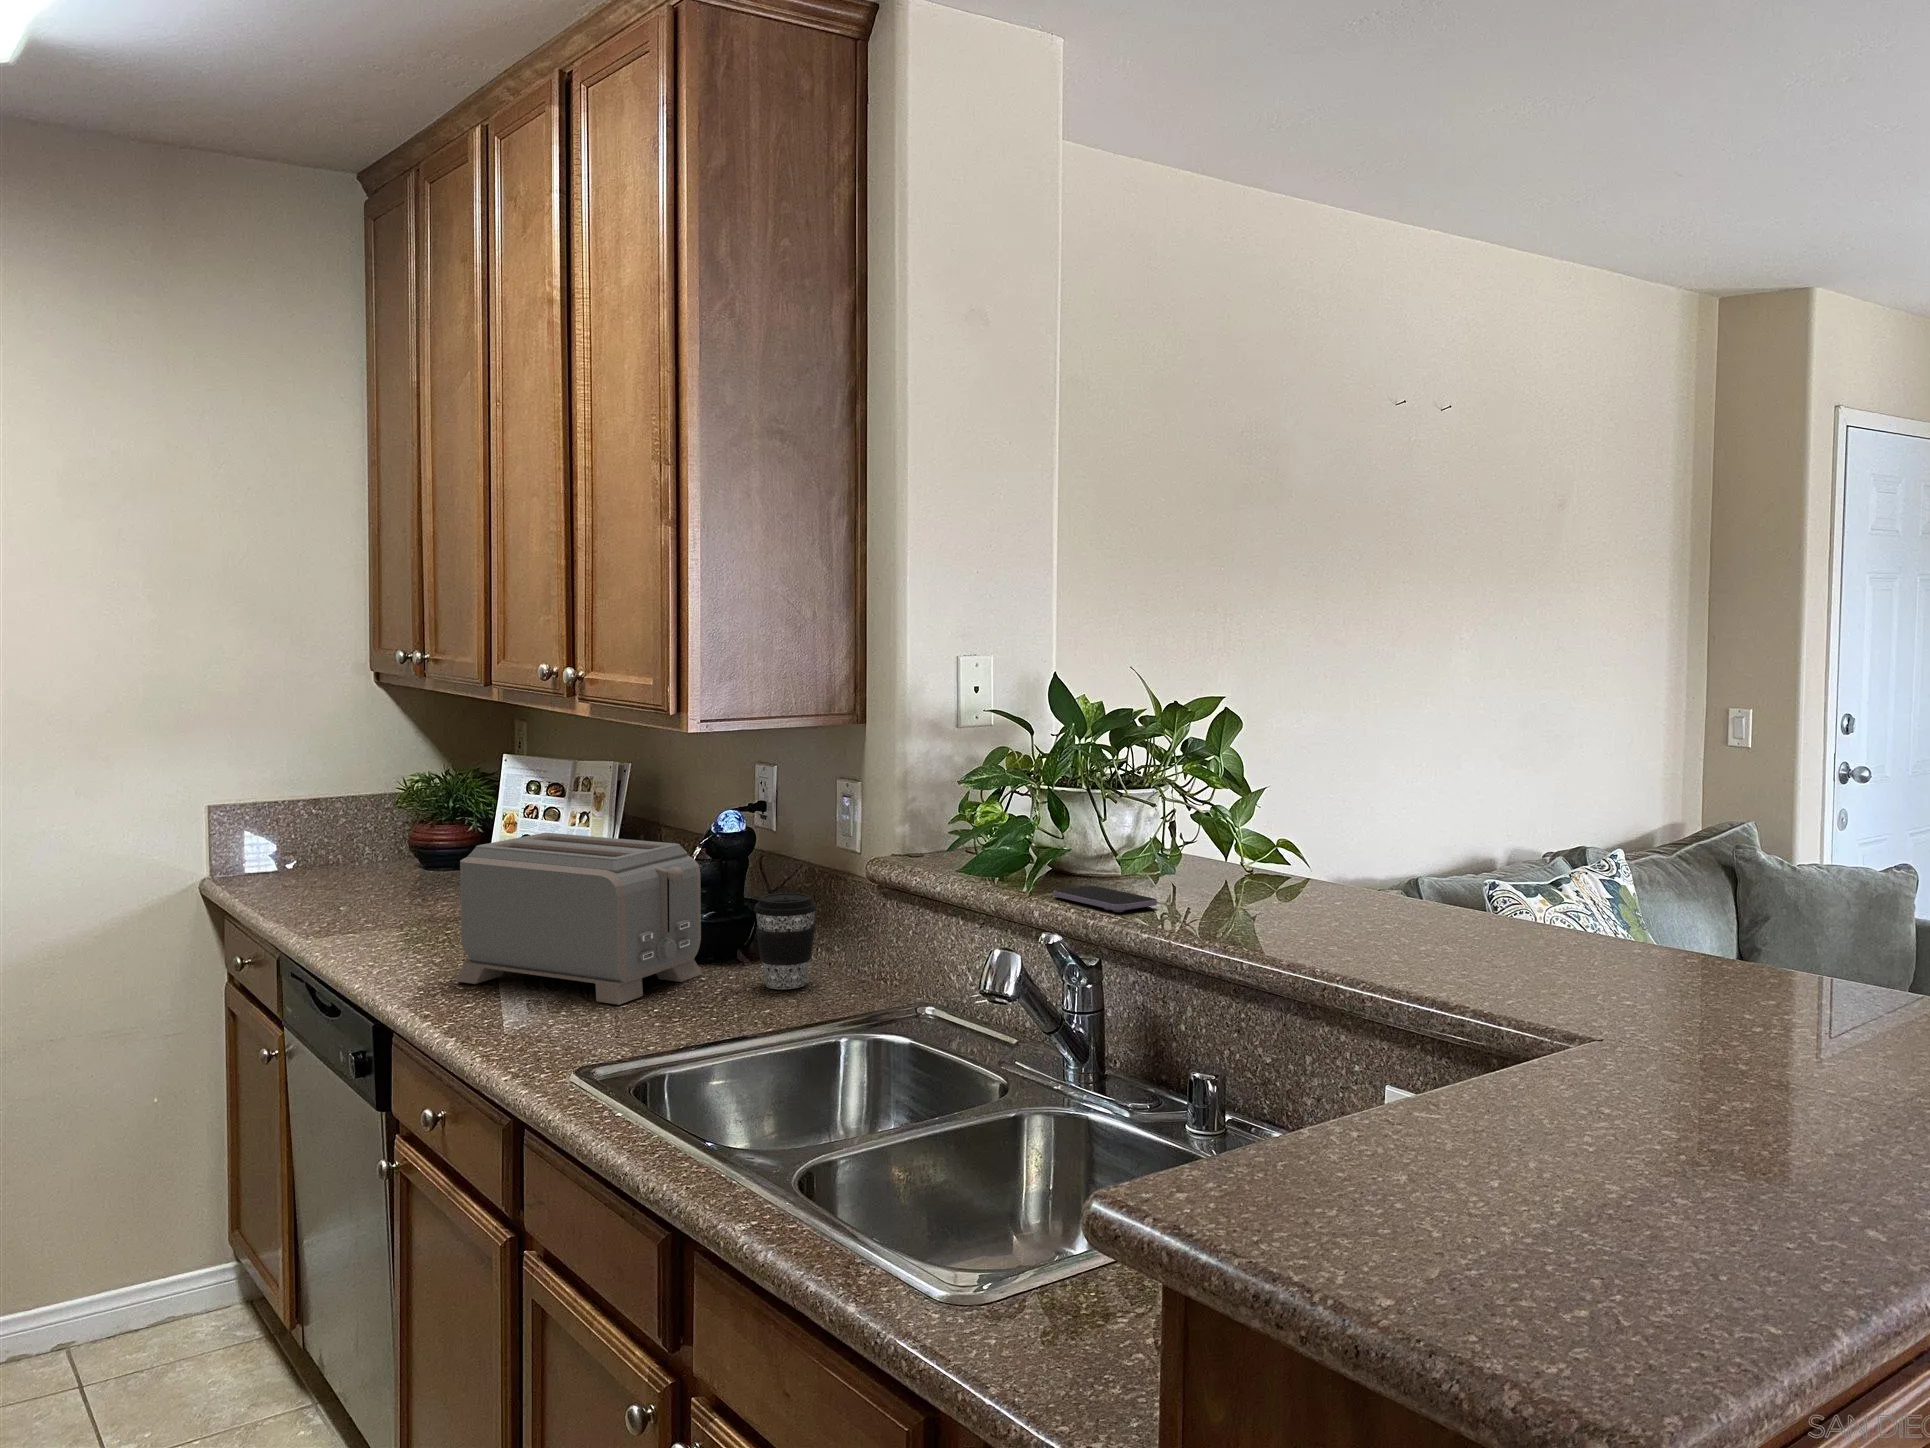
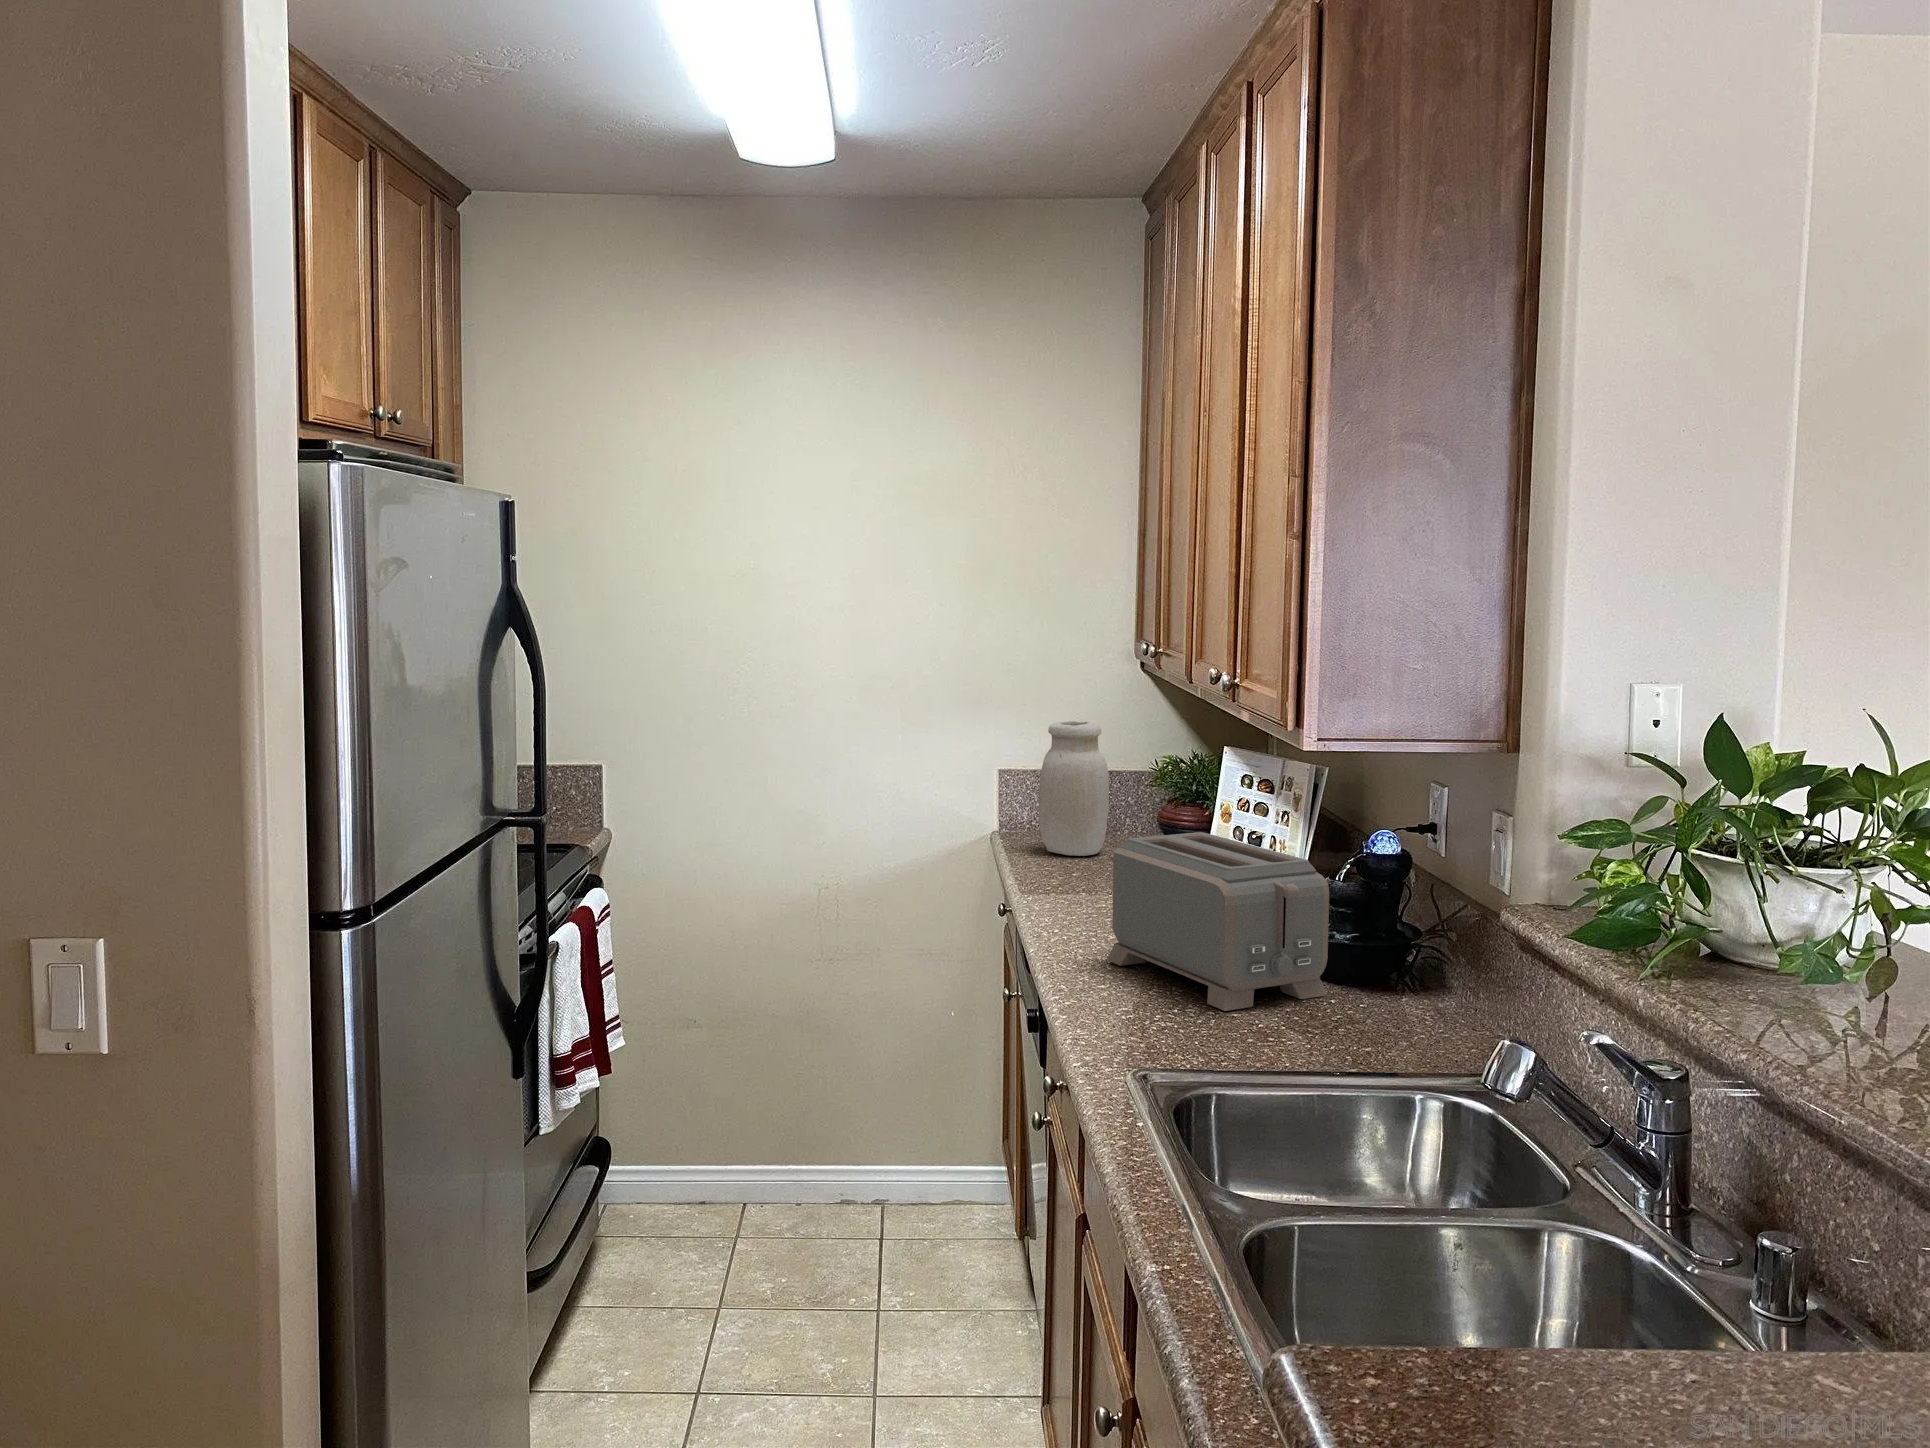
jar: none [274,739,362,891] -> present [1039,721,1109,856]
smartphone: present [1053,886,1157,912] -> none [1684,976,1808,1019]
coffee cup: present [754,893,817,989] -> none [1369,925,1438,1029]

